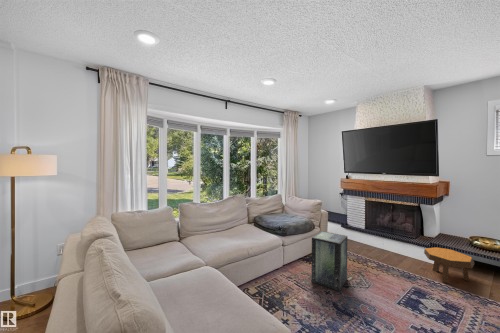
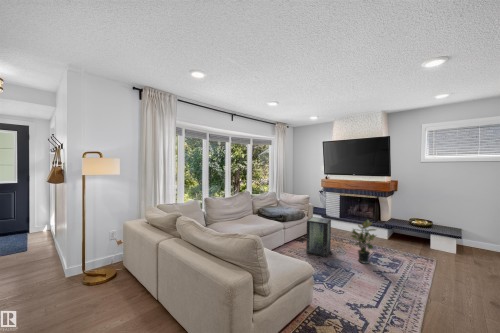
potted plant: none [375,240,418,308] -> present [351,220,376,263]
footstool: present [424,247,474,283] -> none [381,227,412,250]

